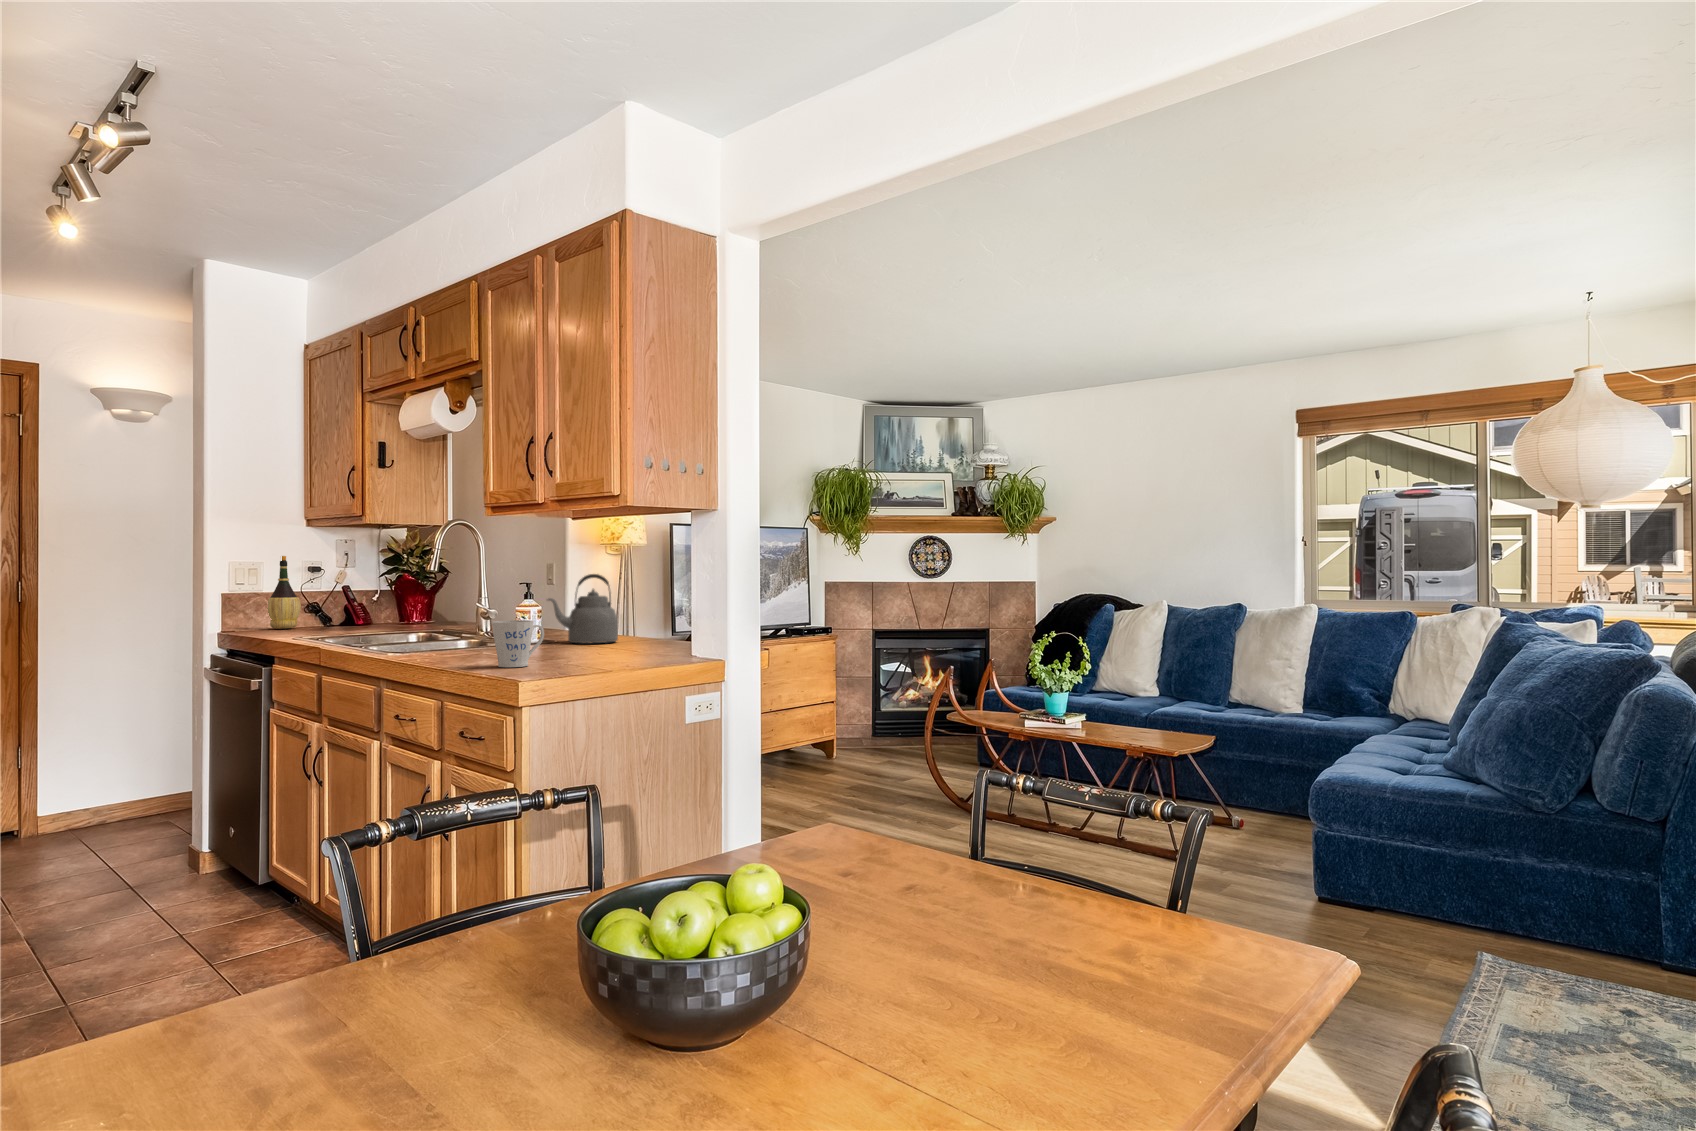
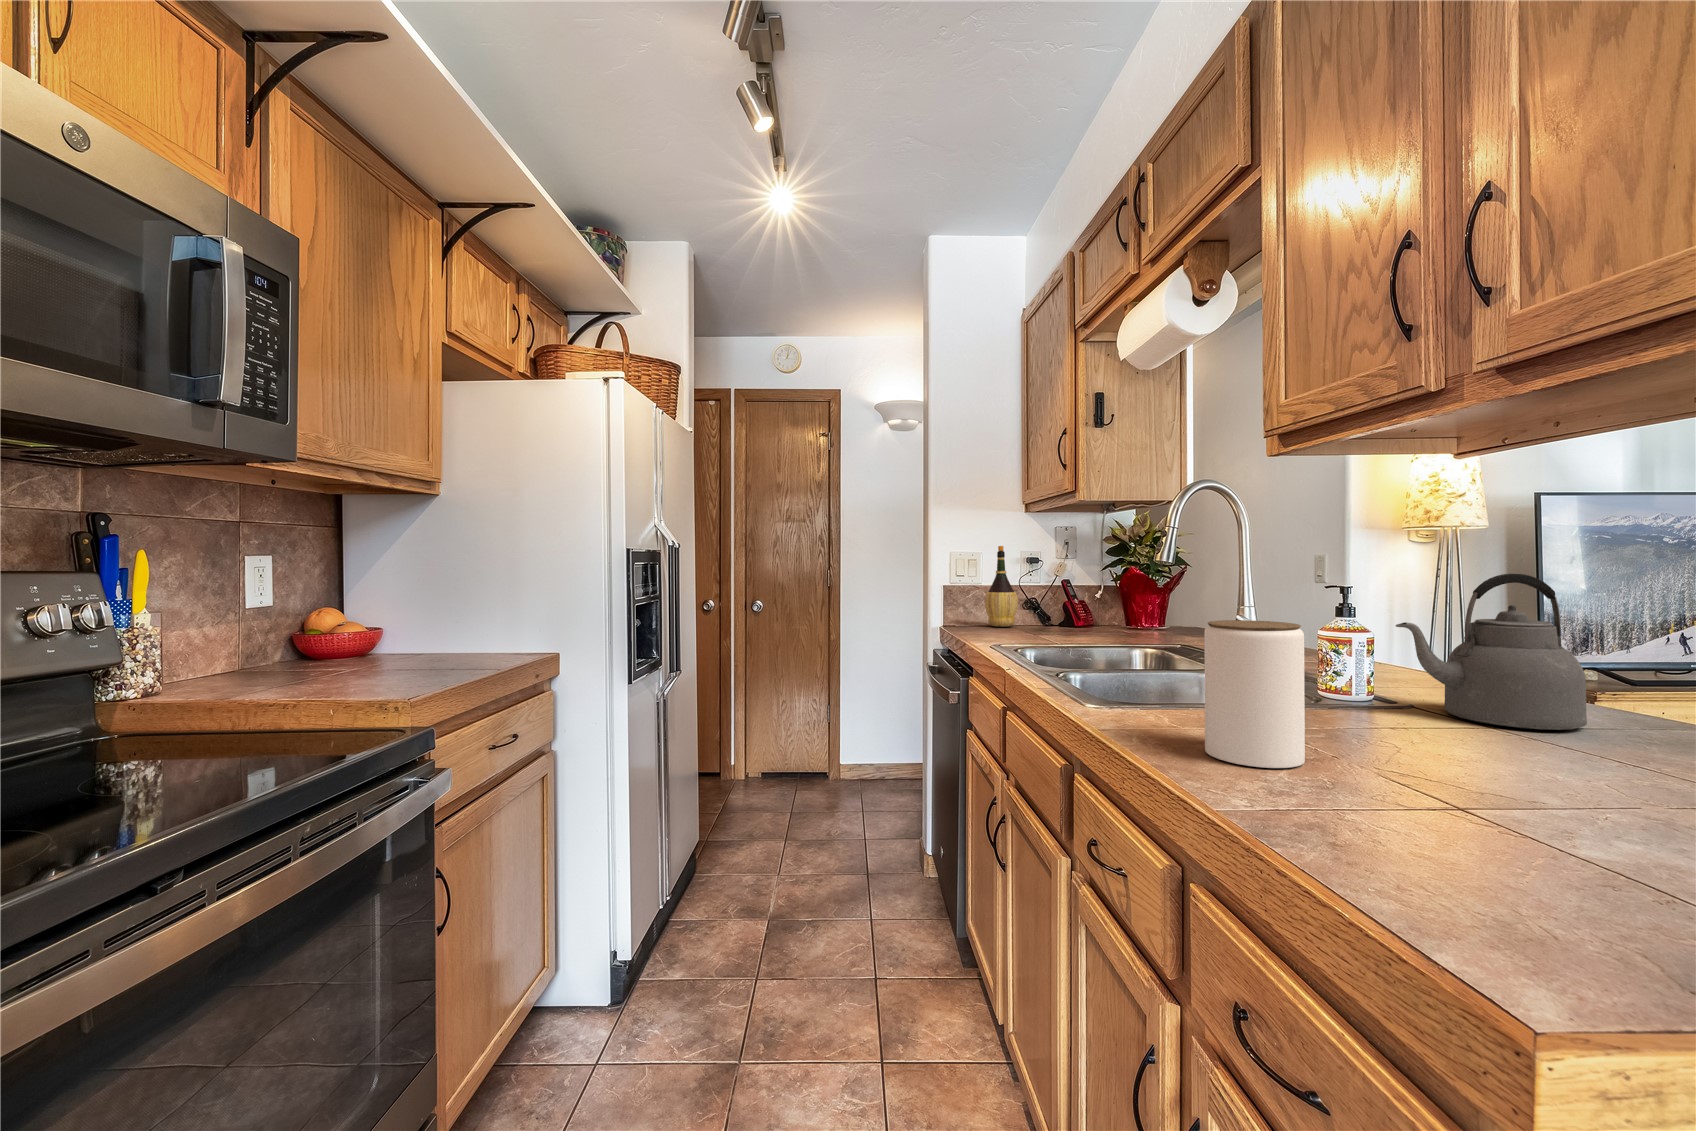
jar: none [451,595,494,659] -> present [1204,620,1305,768]
mug: present [492,620,544,667] -> none [1332,712,1509,872]

